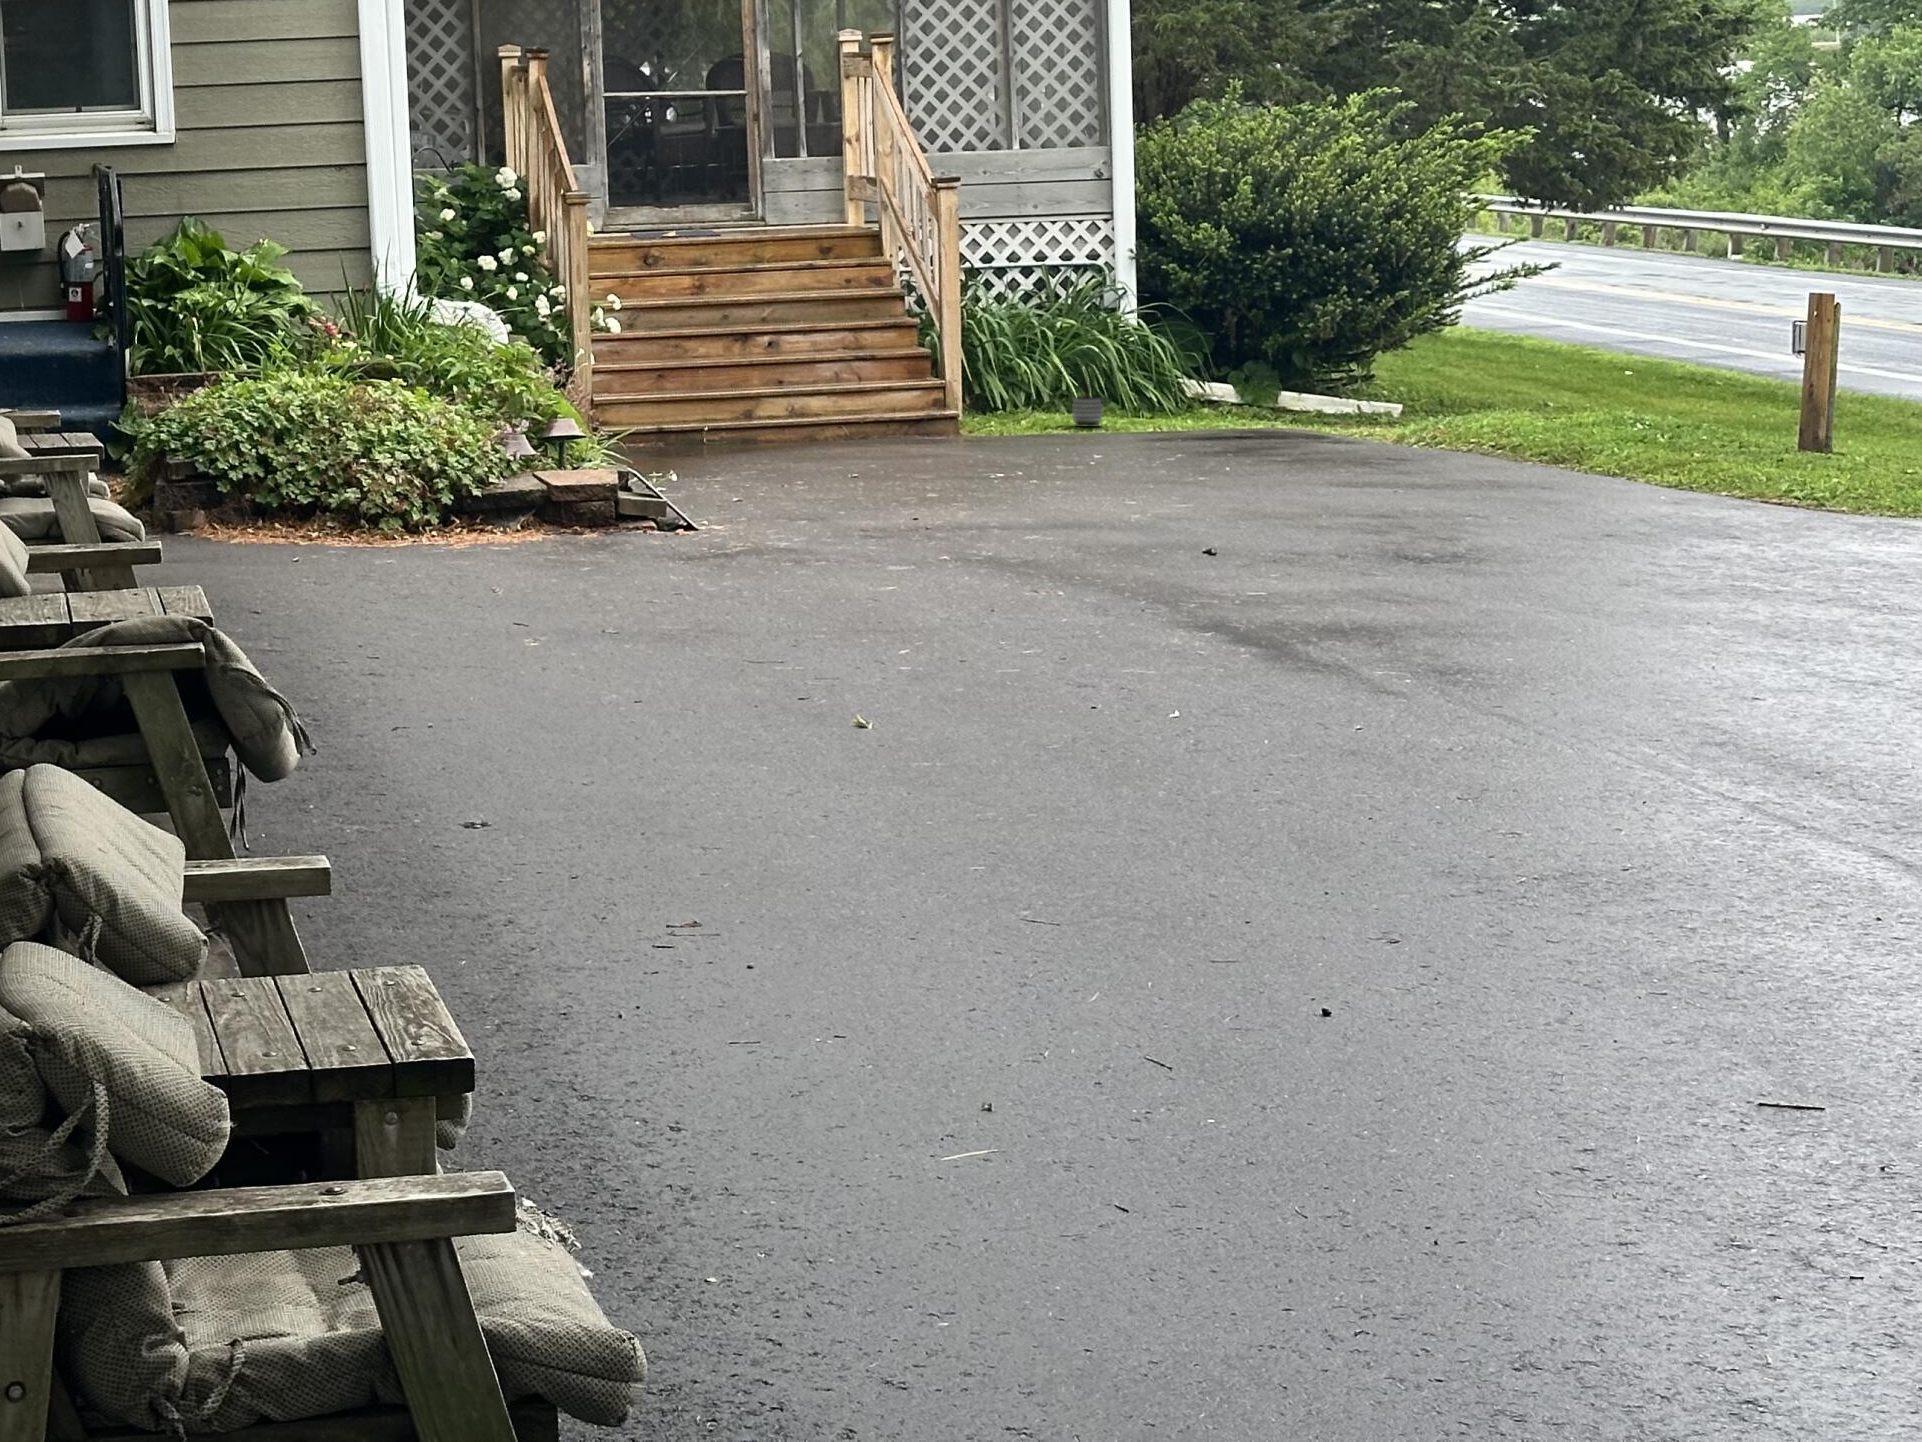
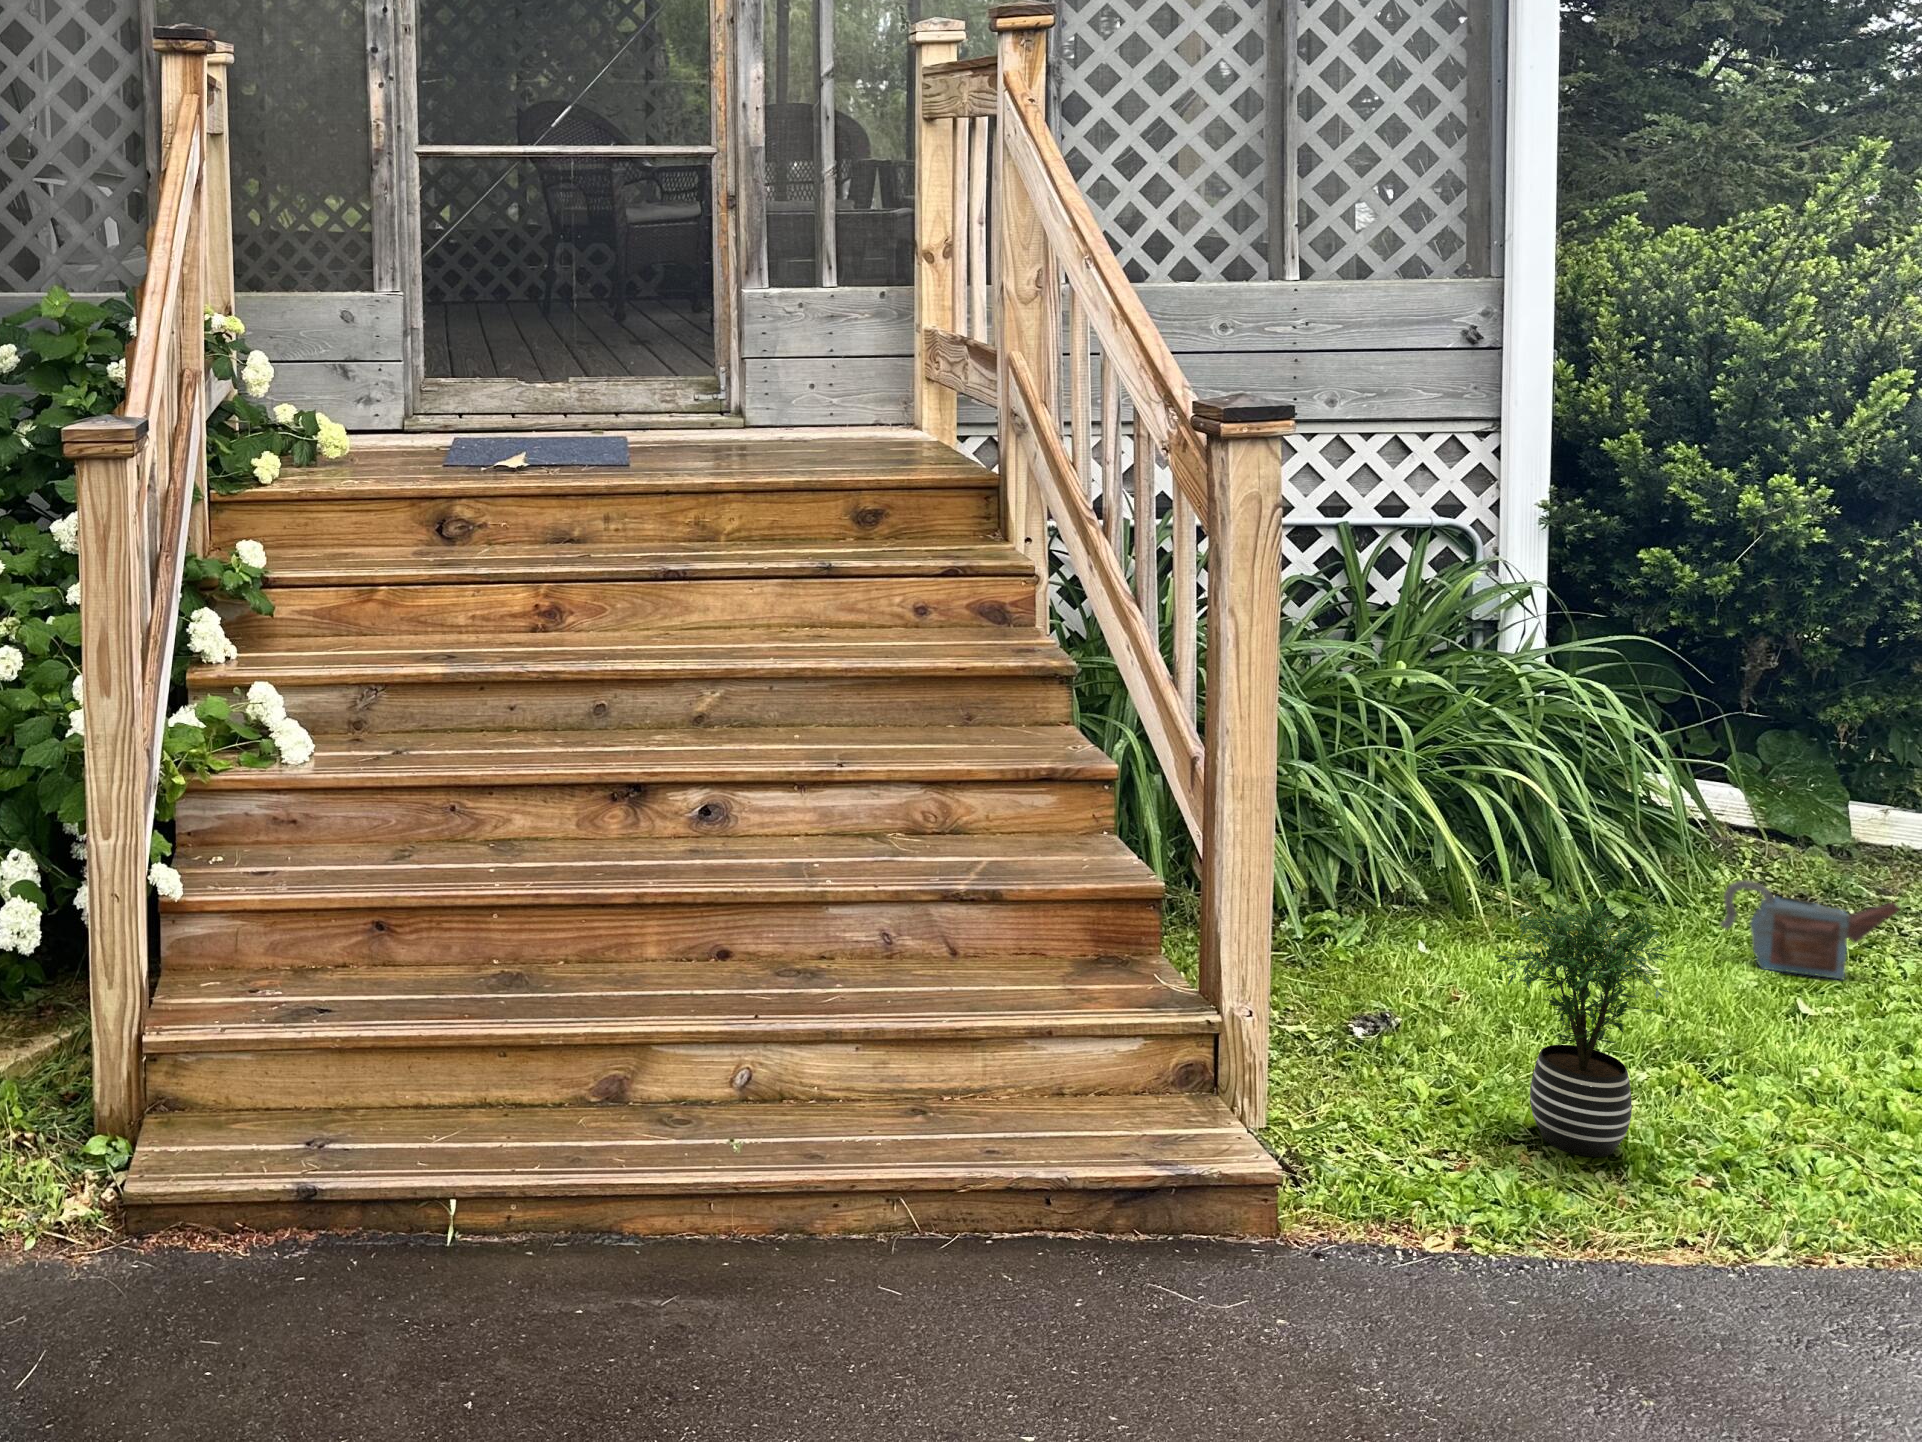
watering can: none [1174,374,1237,409] -> present [1721,880,1900,979]

